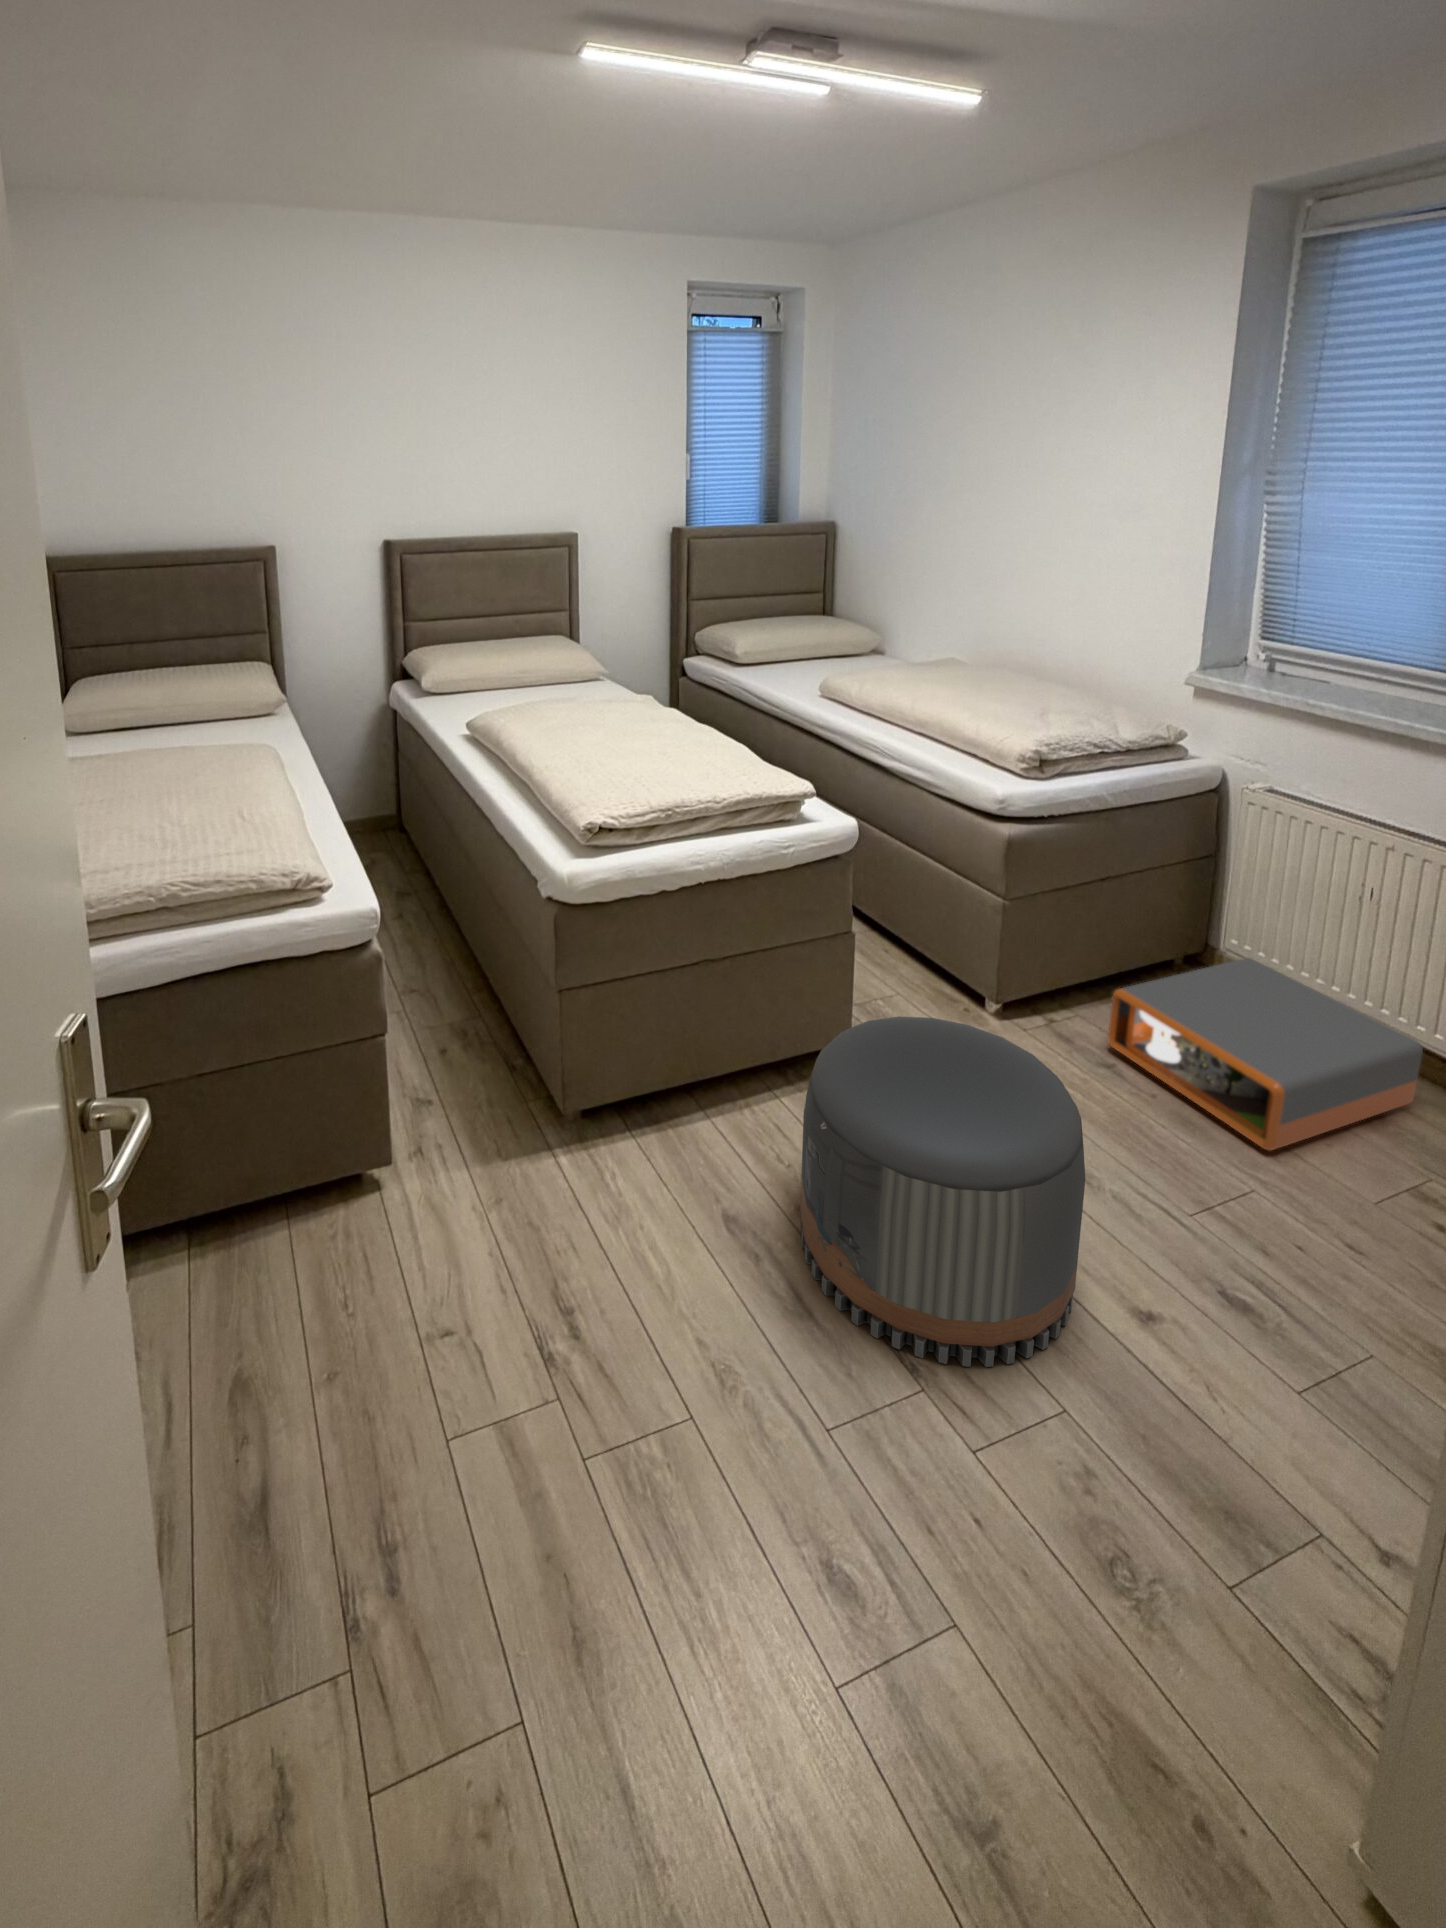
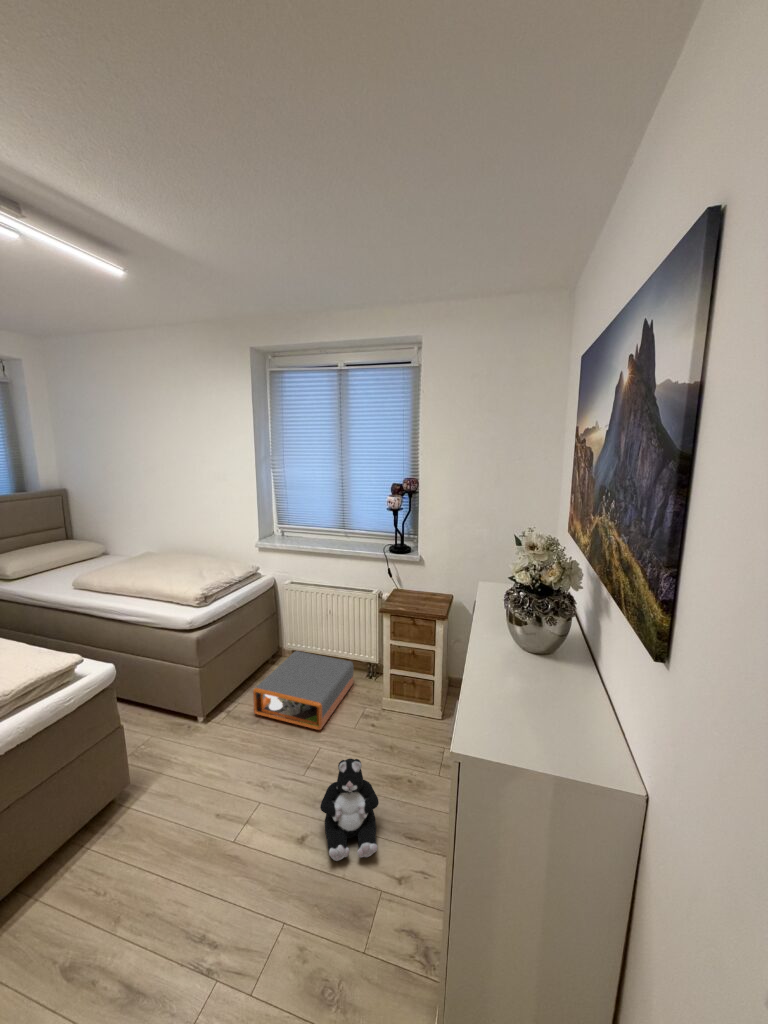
pouf: present [800,1016,1085,1367] -> none [113,752,272,972]
plush toy: none [1206,1200,1384,1453] -> present [320,759,379,861]

